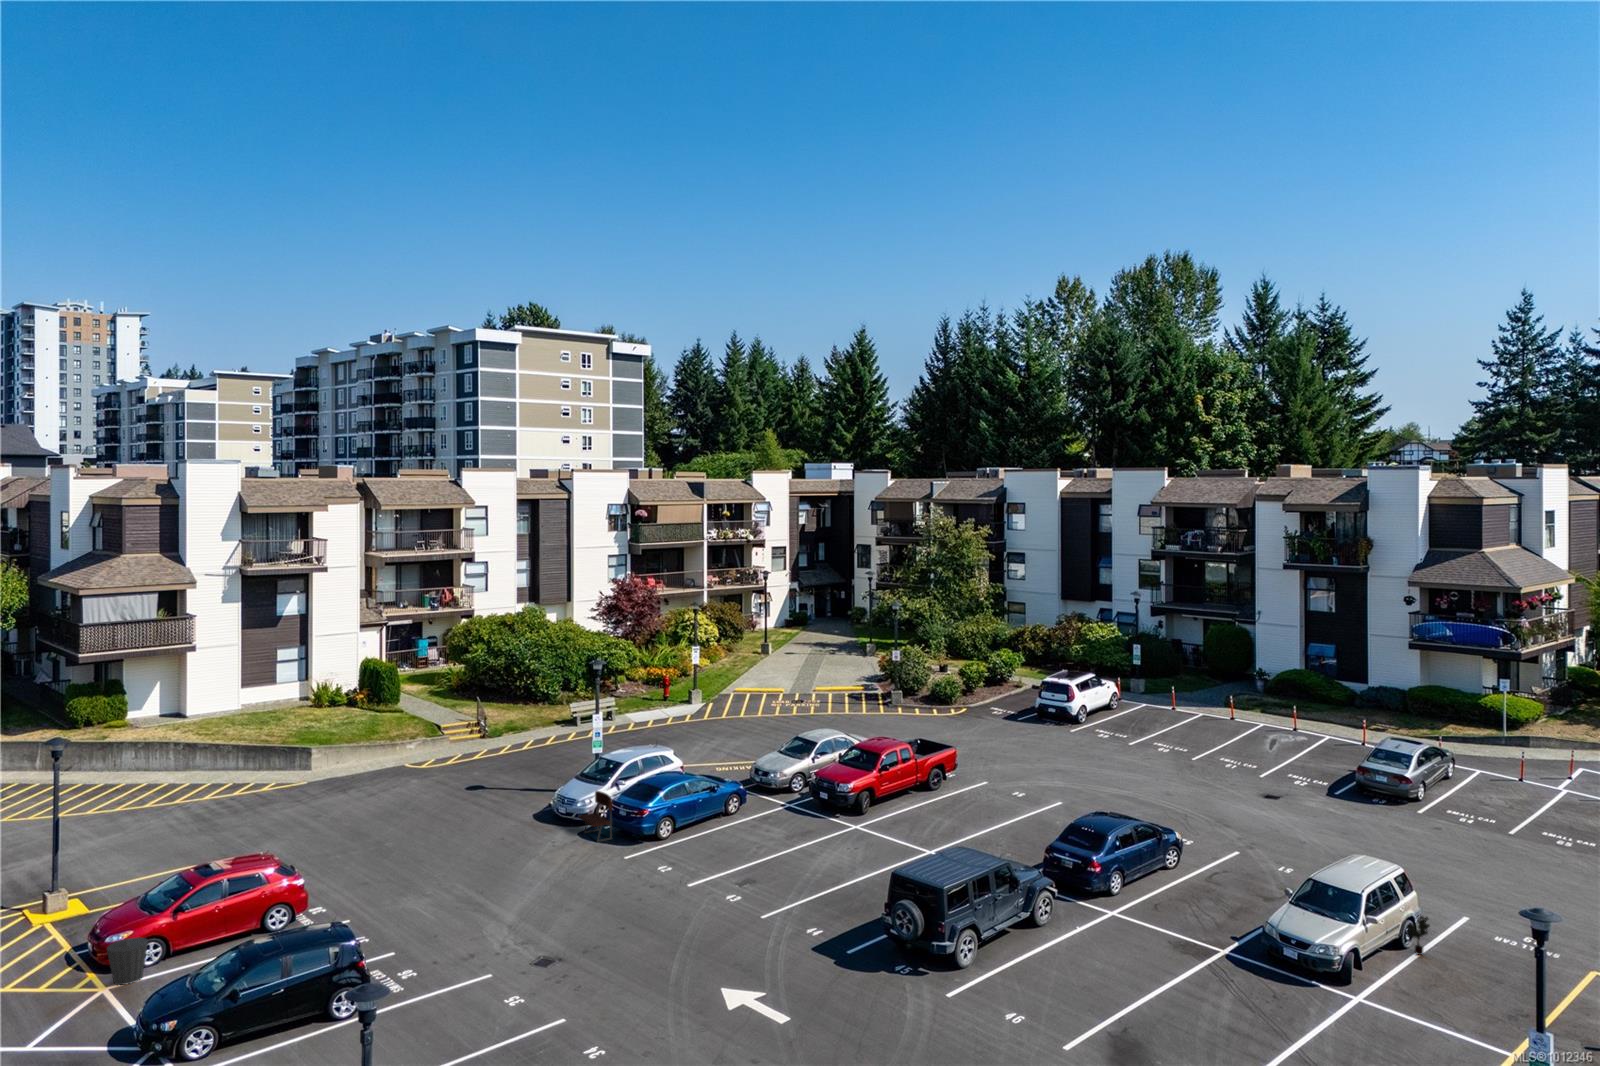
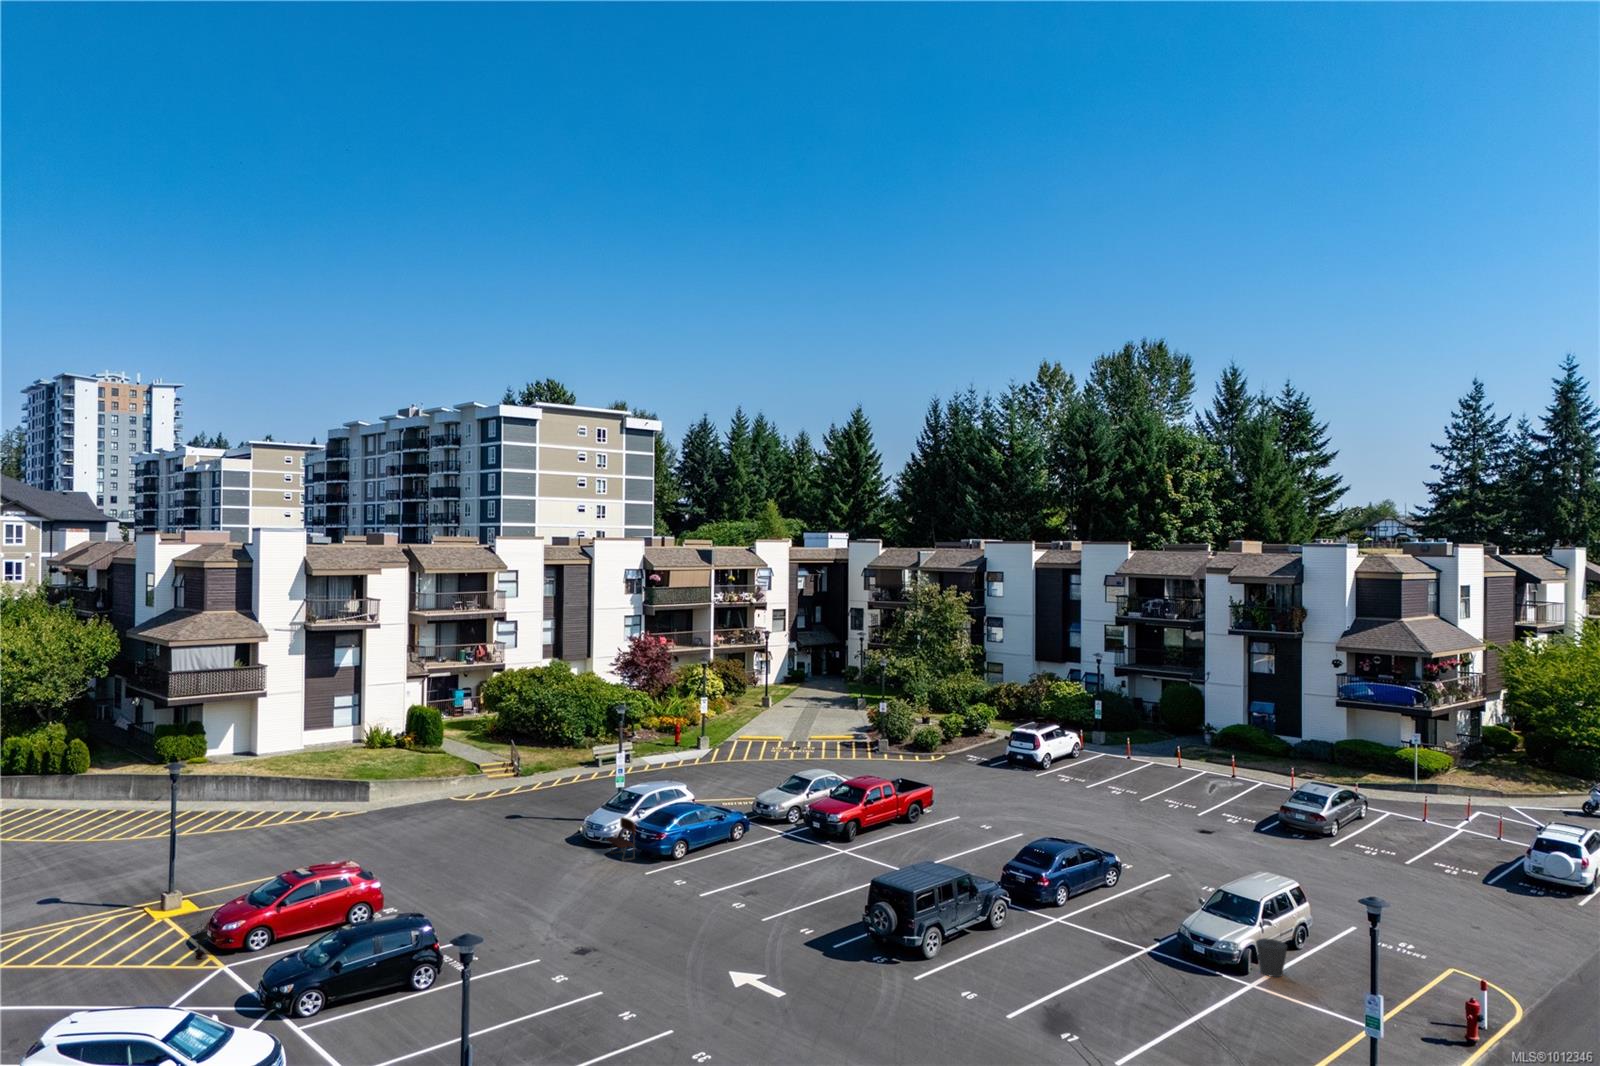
potted tree: present [1407,915,1430,955] -> present [195,924,212,959]
trash can: present [107,937,148,985] -> present [1256,938,1287,977]

